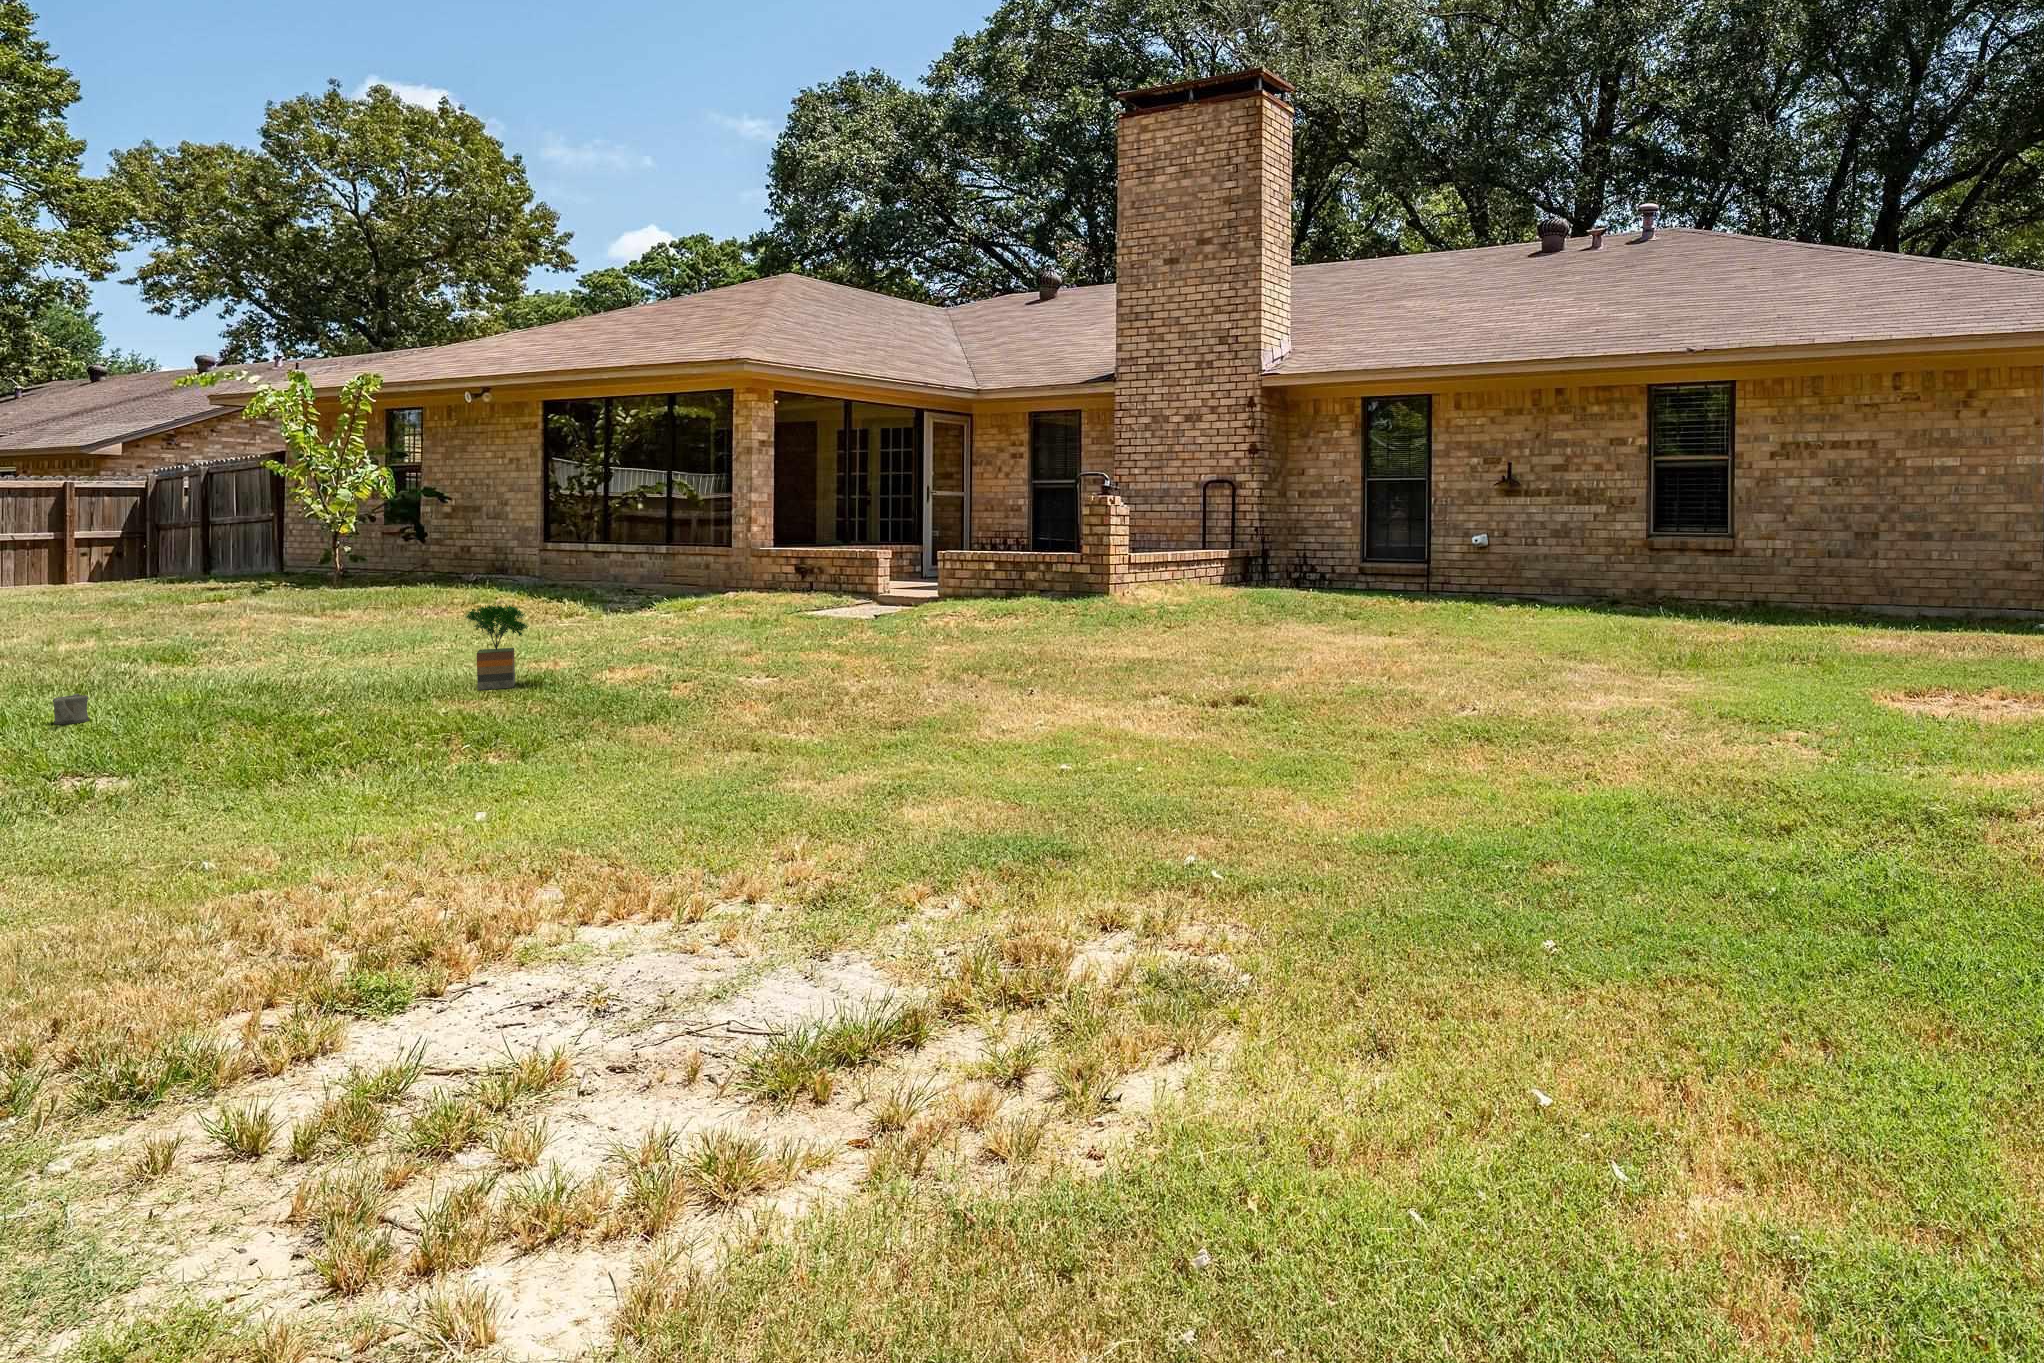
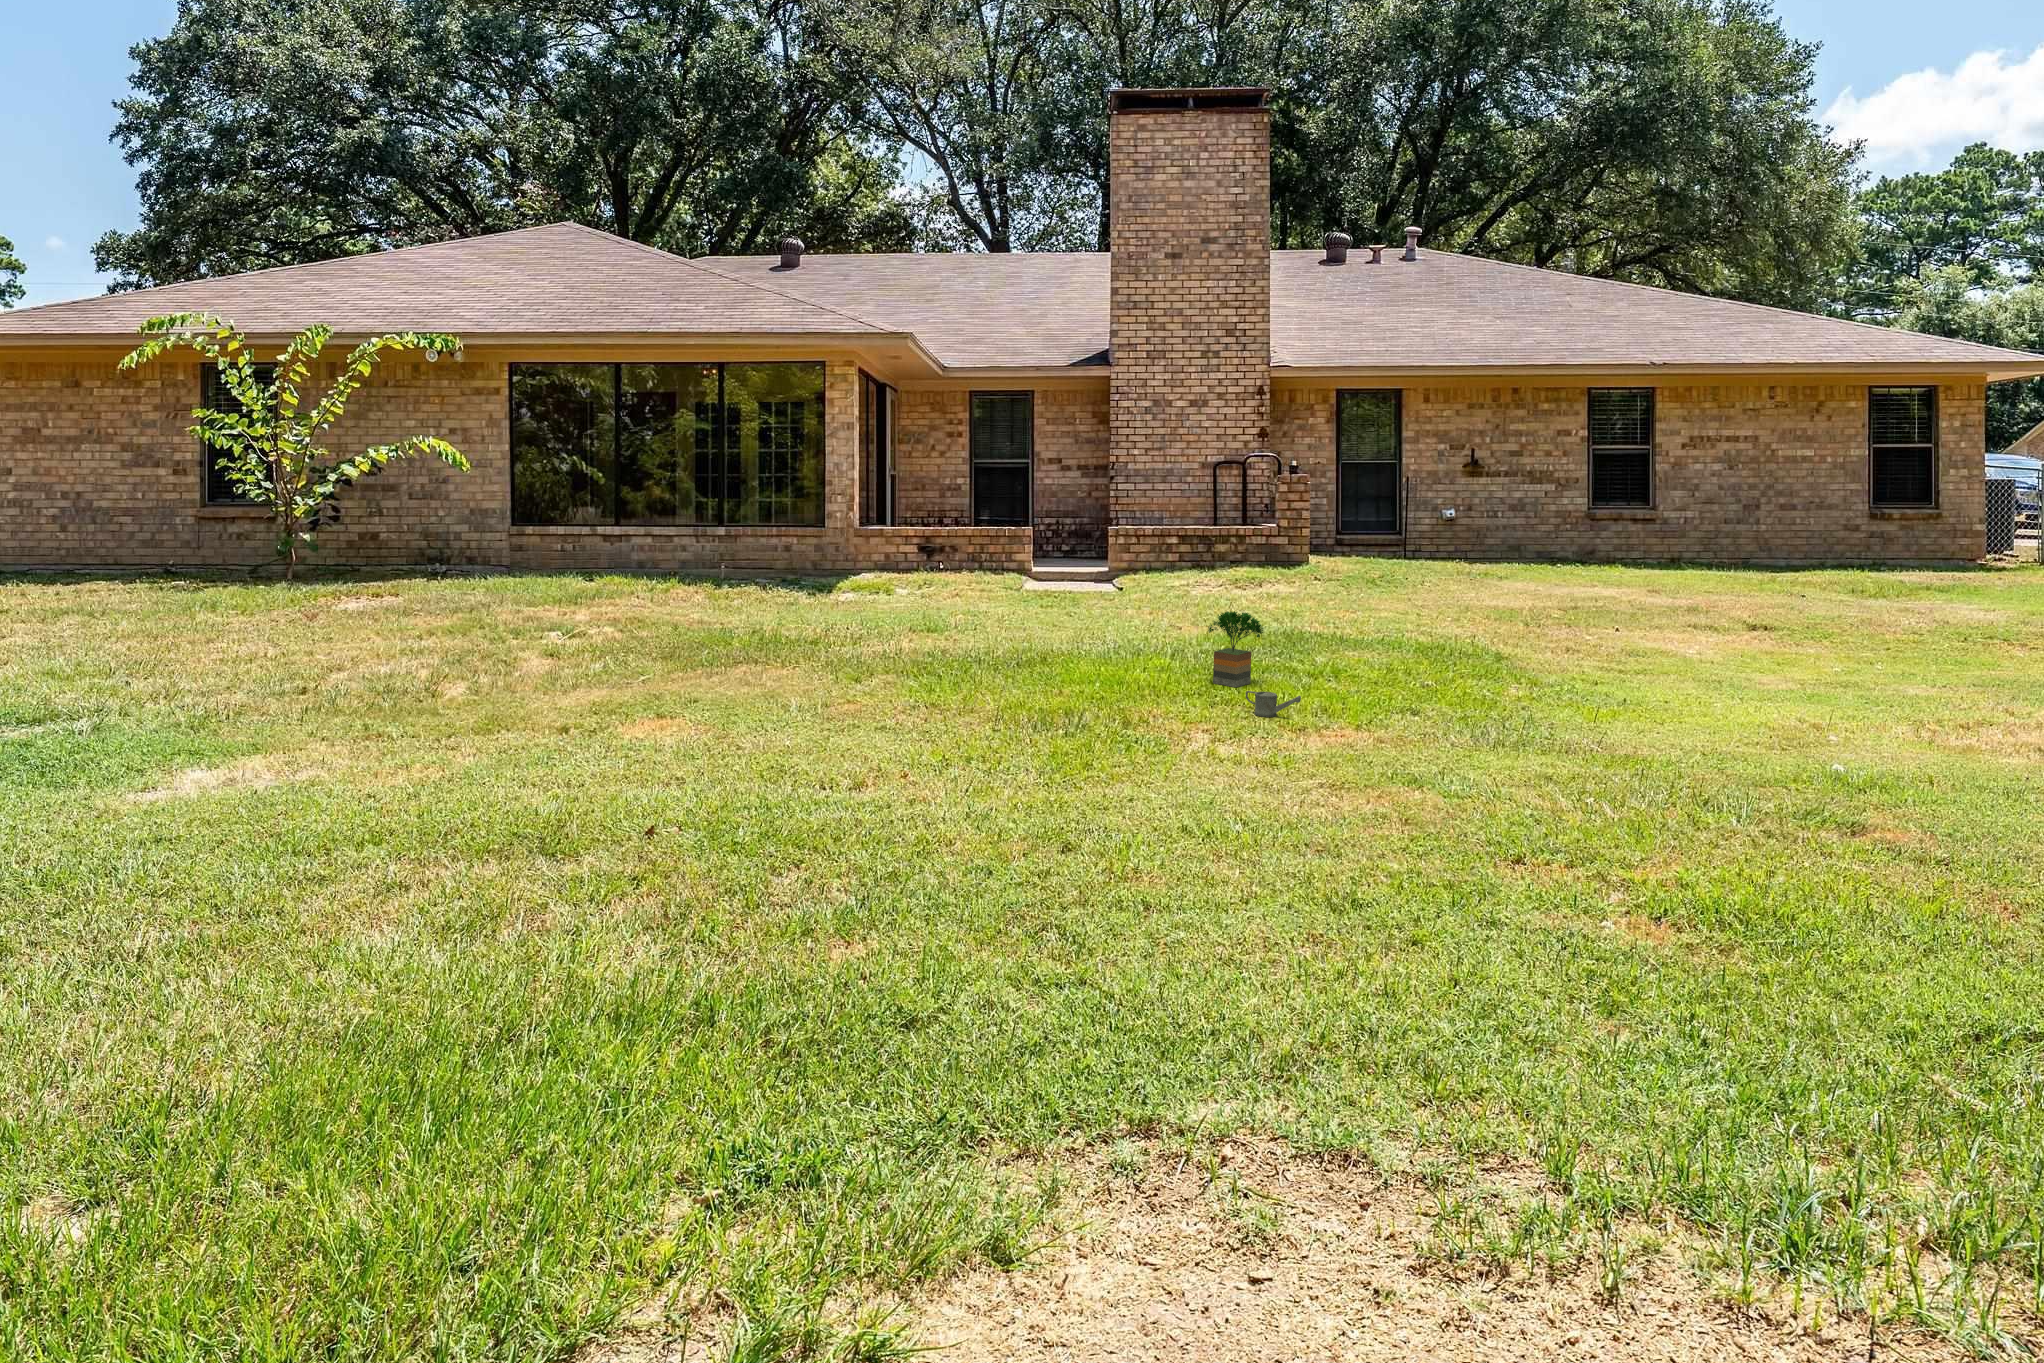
watering can: present [53,694,90,724] -> present [1246,691,1301,717]

